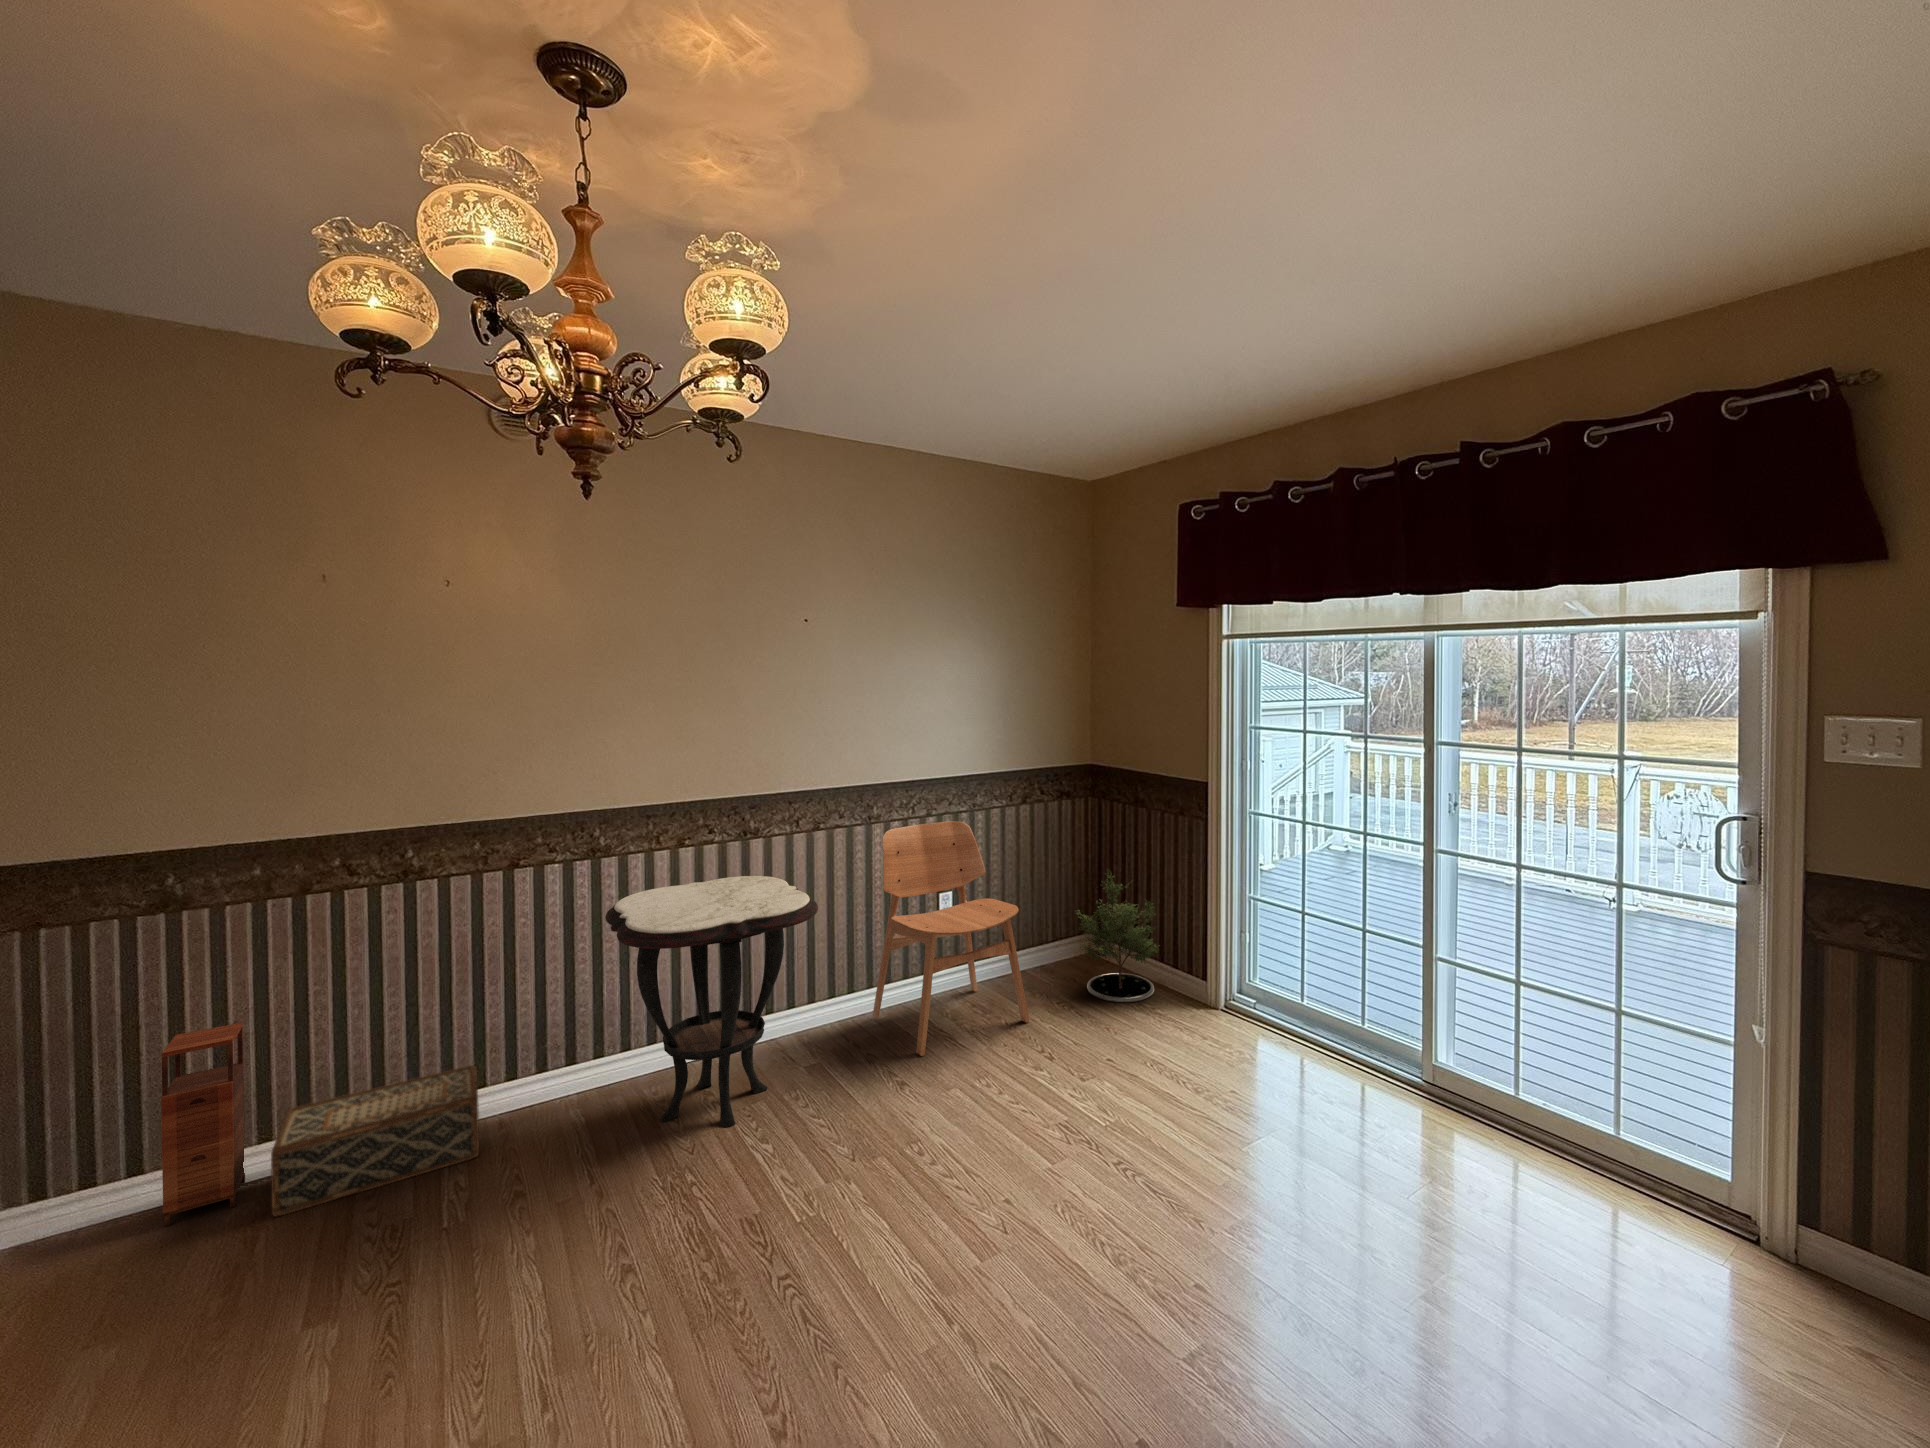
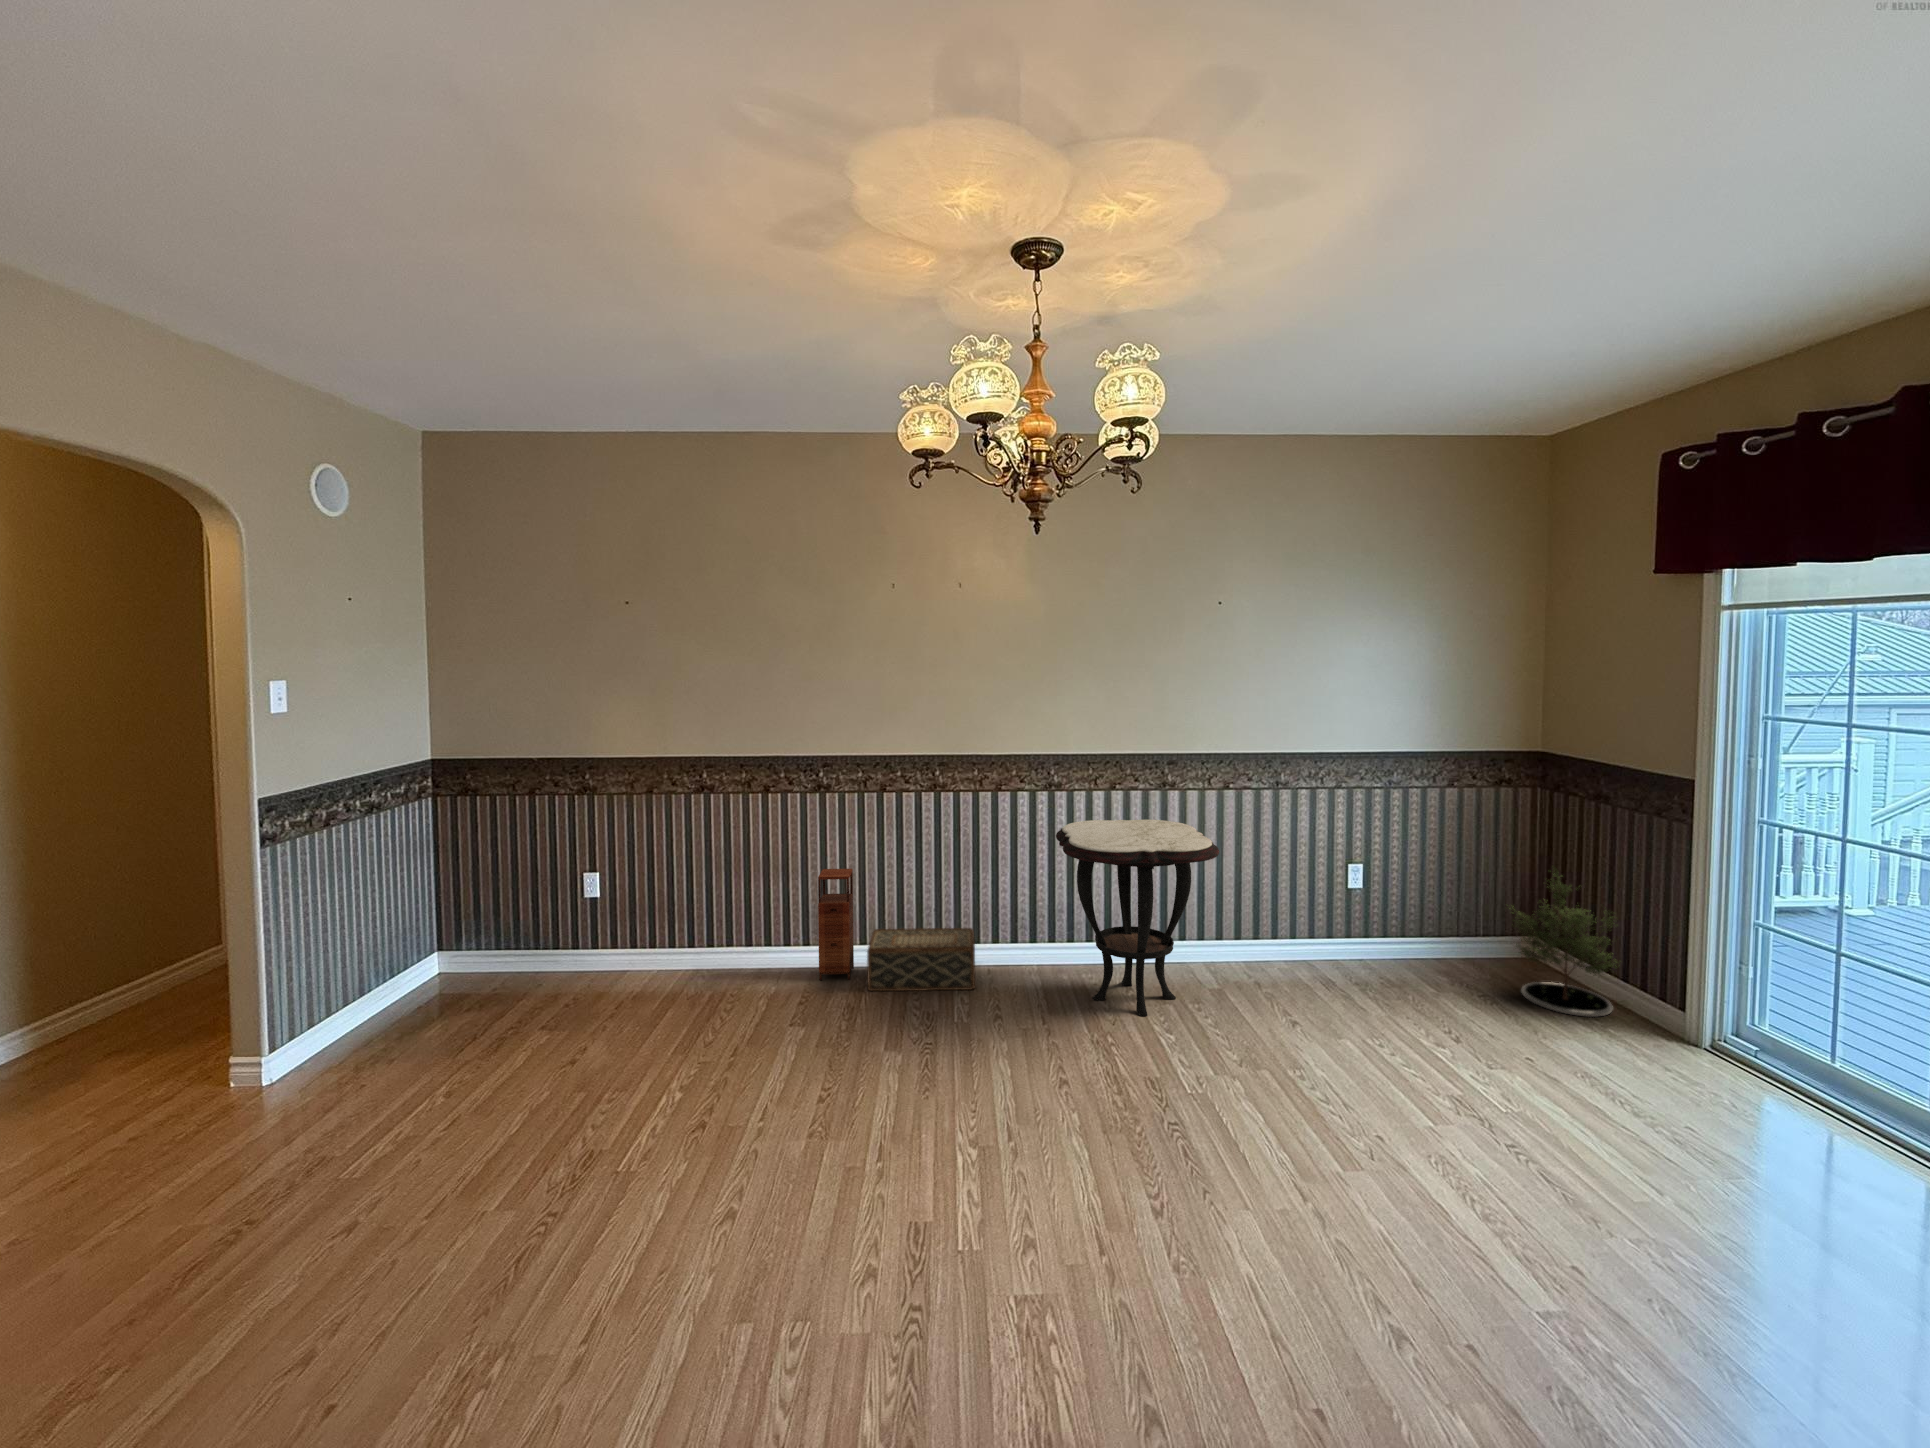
dining chair: present [873,821,1029,1056] -> none [1276,795,1441,1008]

